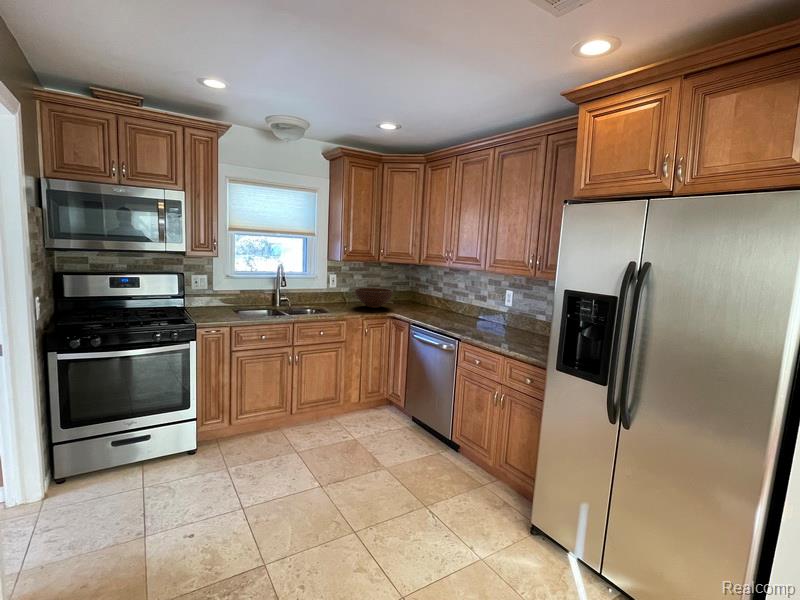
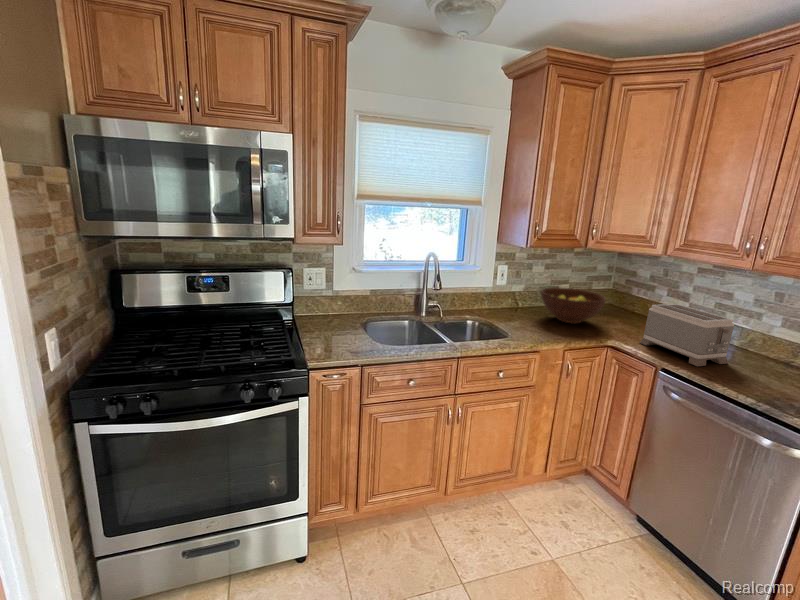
toaster: none [406,290,446,320] -> present [640,304,734,366]

